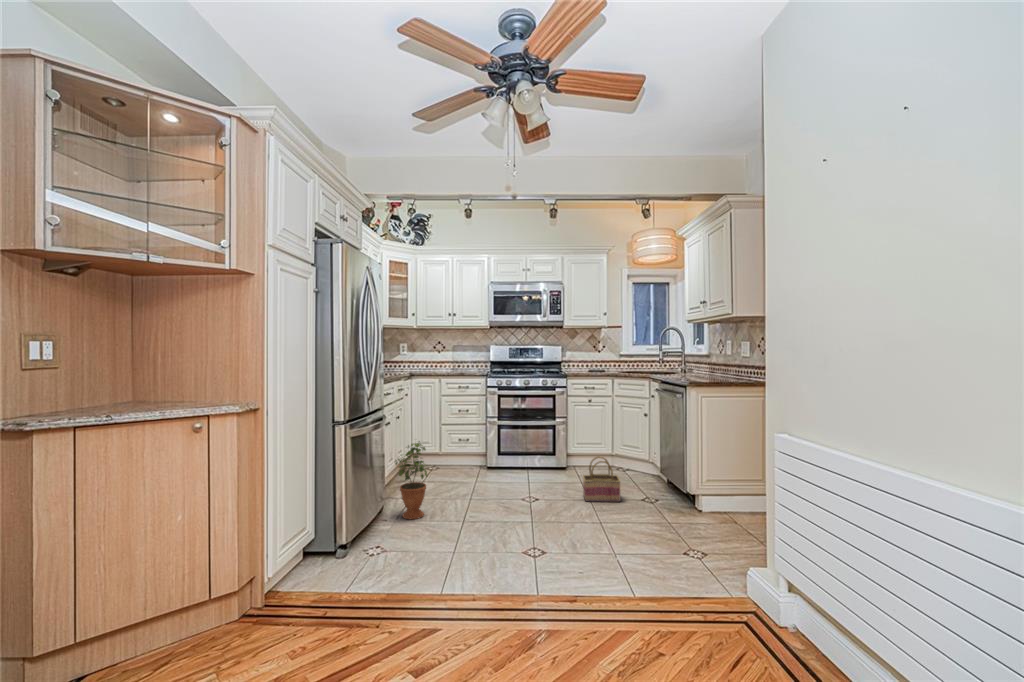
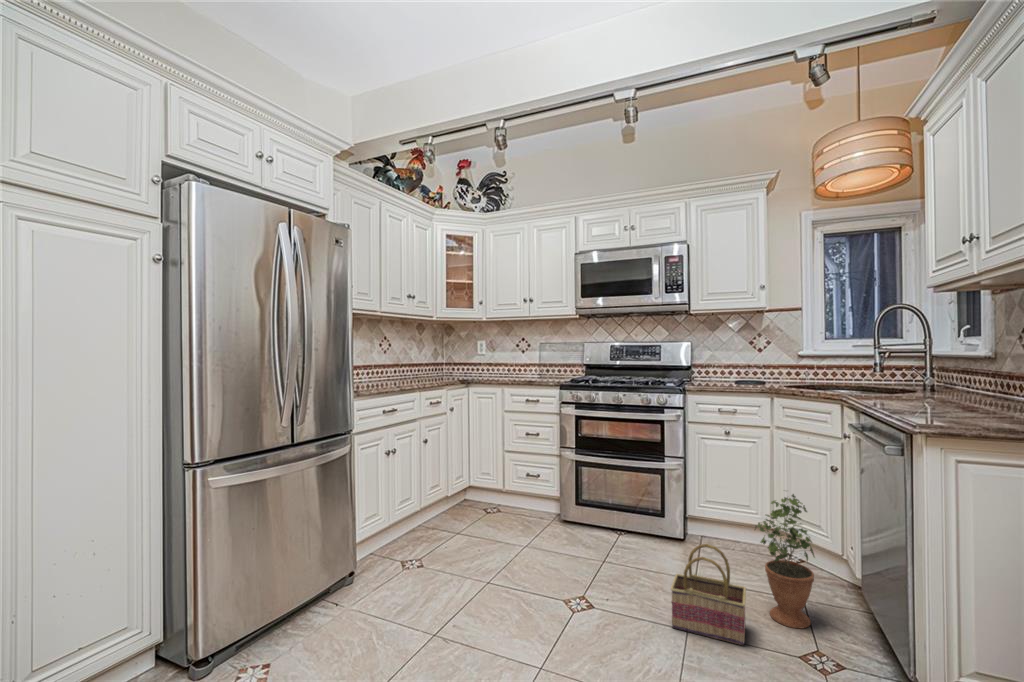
potted plant: present [395,441,427,519] -> present [755,494,815,628]

